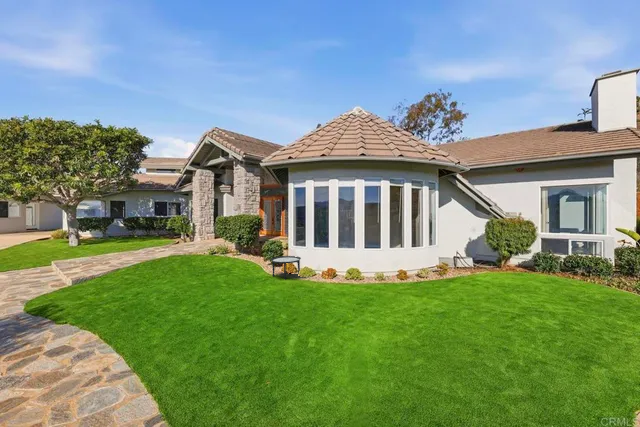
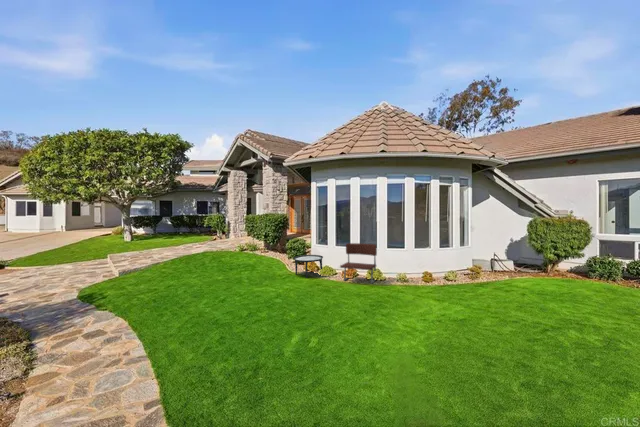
bench: none [320,244,355,283] -> present [340,243,377,283]

